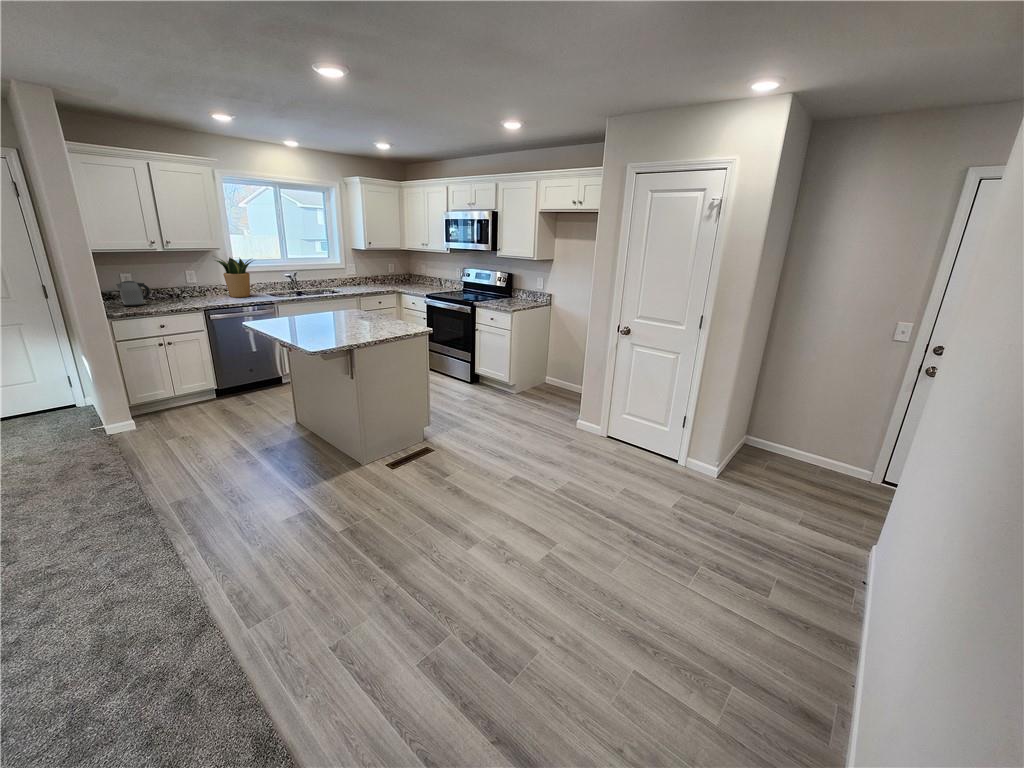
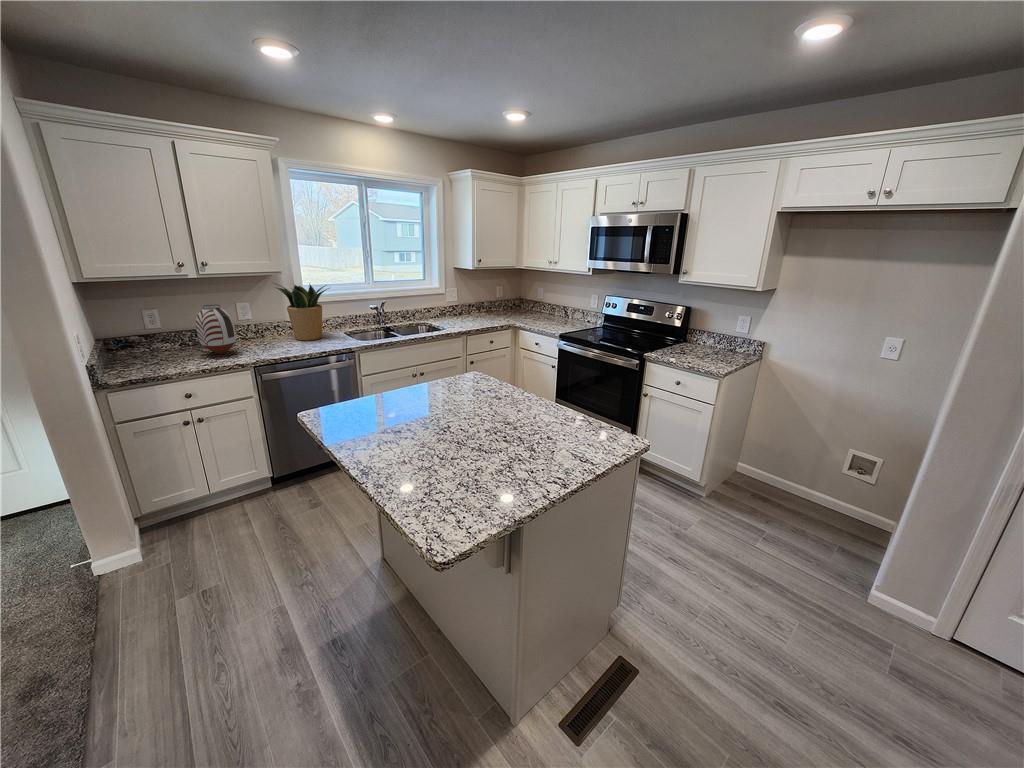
vase: none [162,269,190,303] -> present [196,305,236,354]
kettle: present [116,281,150,306] -> none [126,324,179,362]

